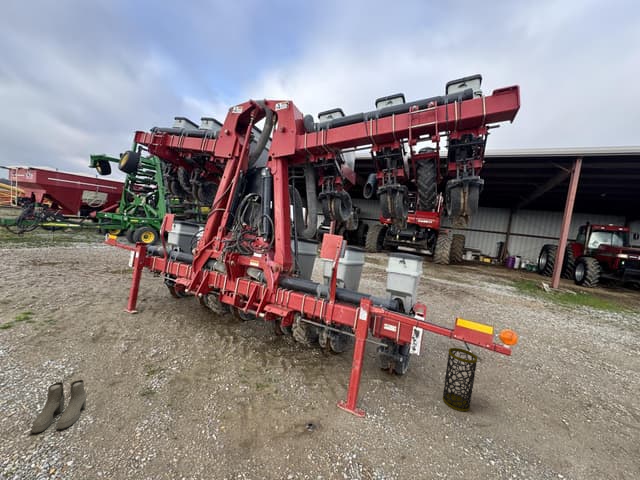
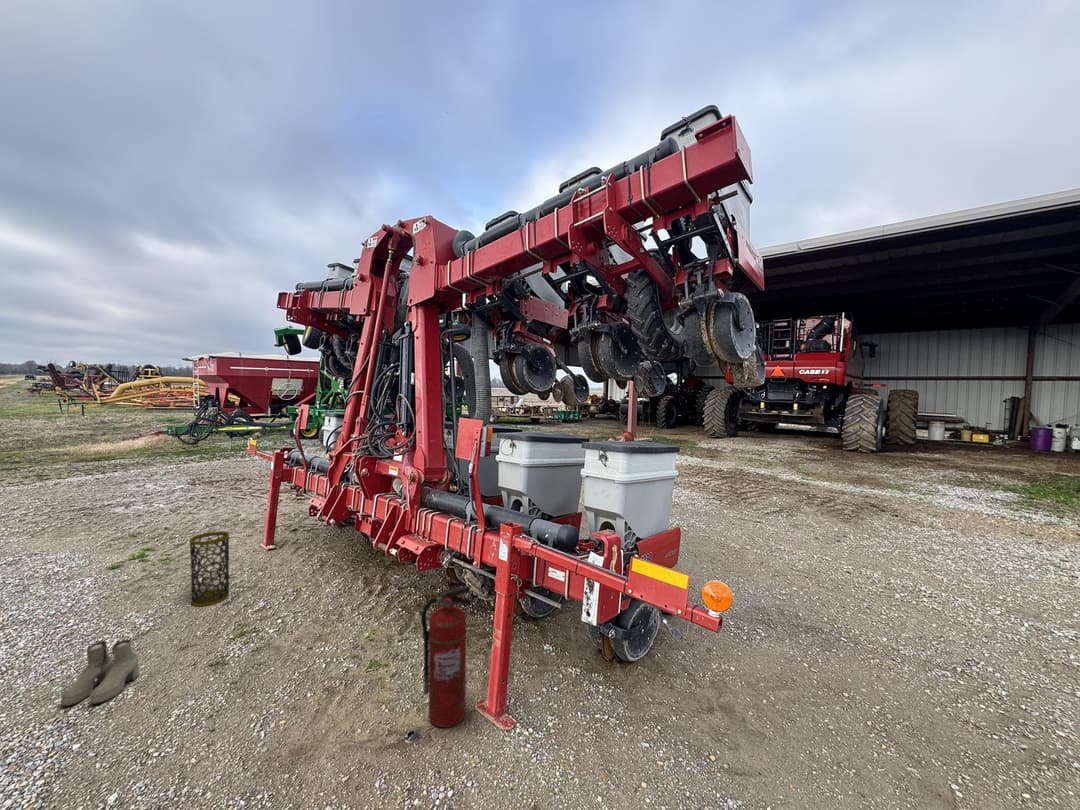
fire extinguisher: none [310,335,341,419] -> present [421,586,472,727]
trash can: present [443,348,477,411] -> present [190,532,229,606]

